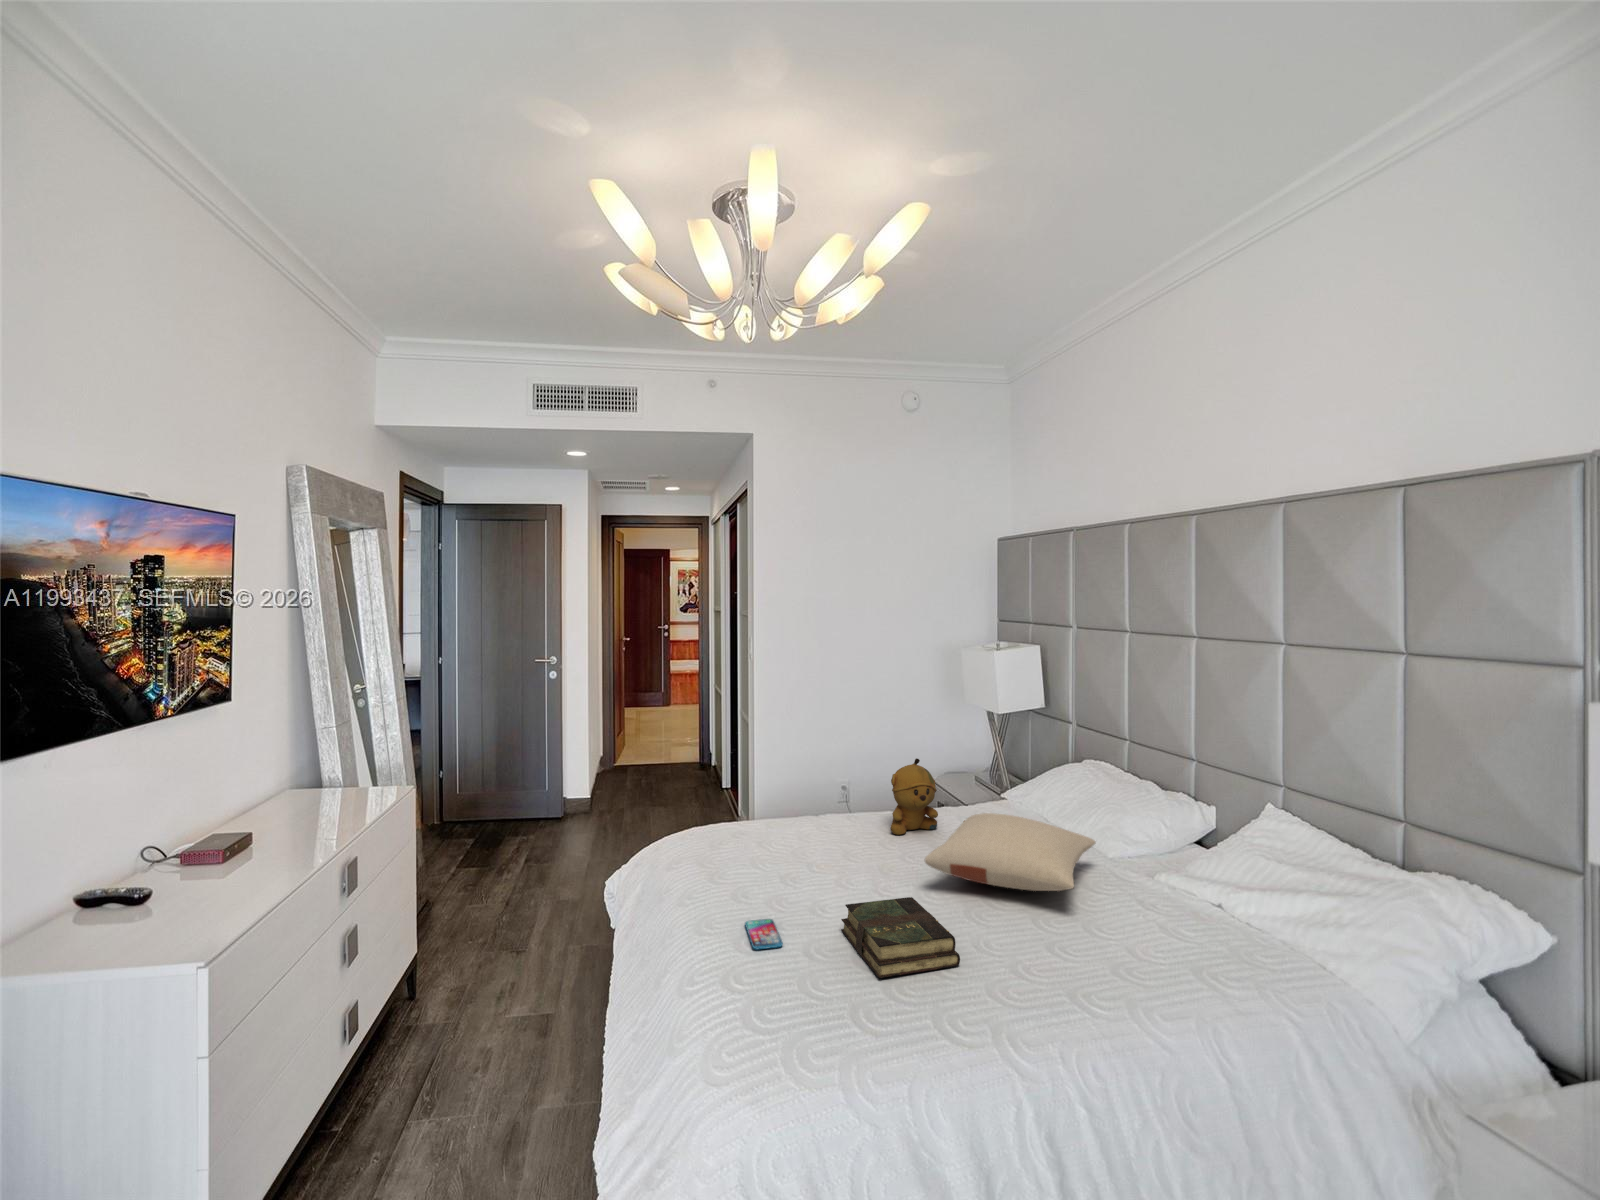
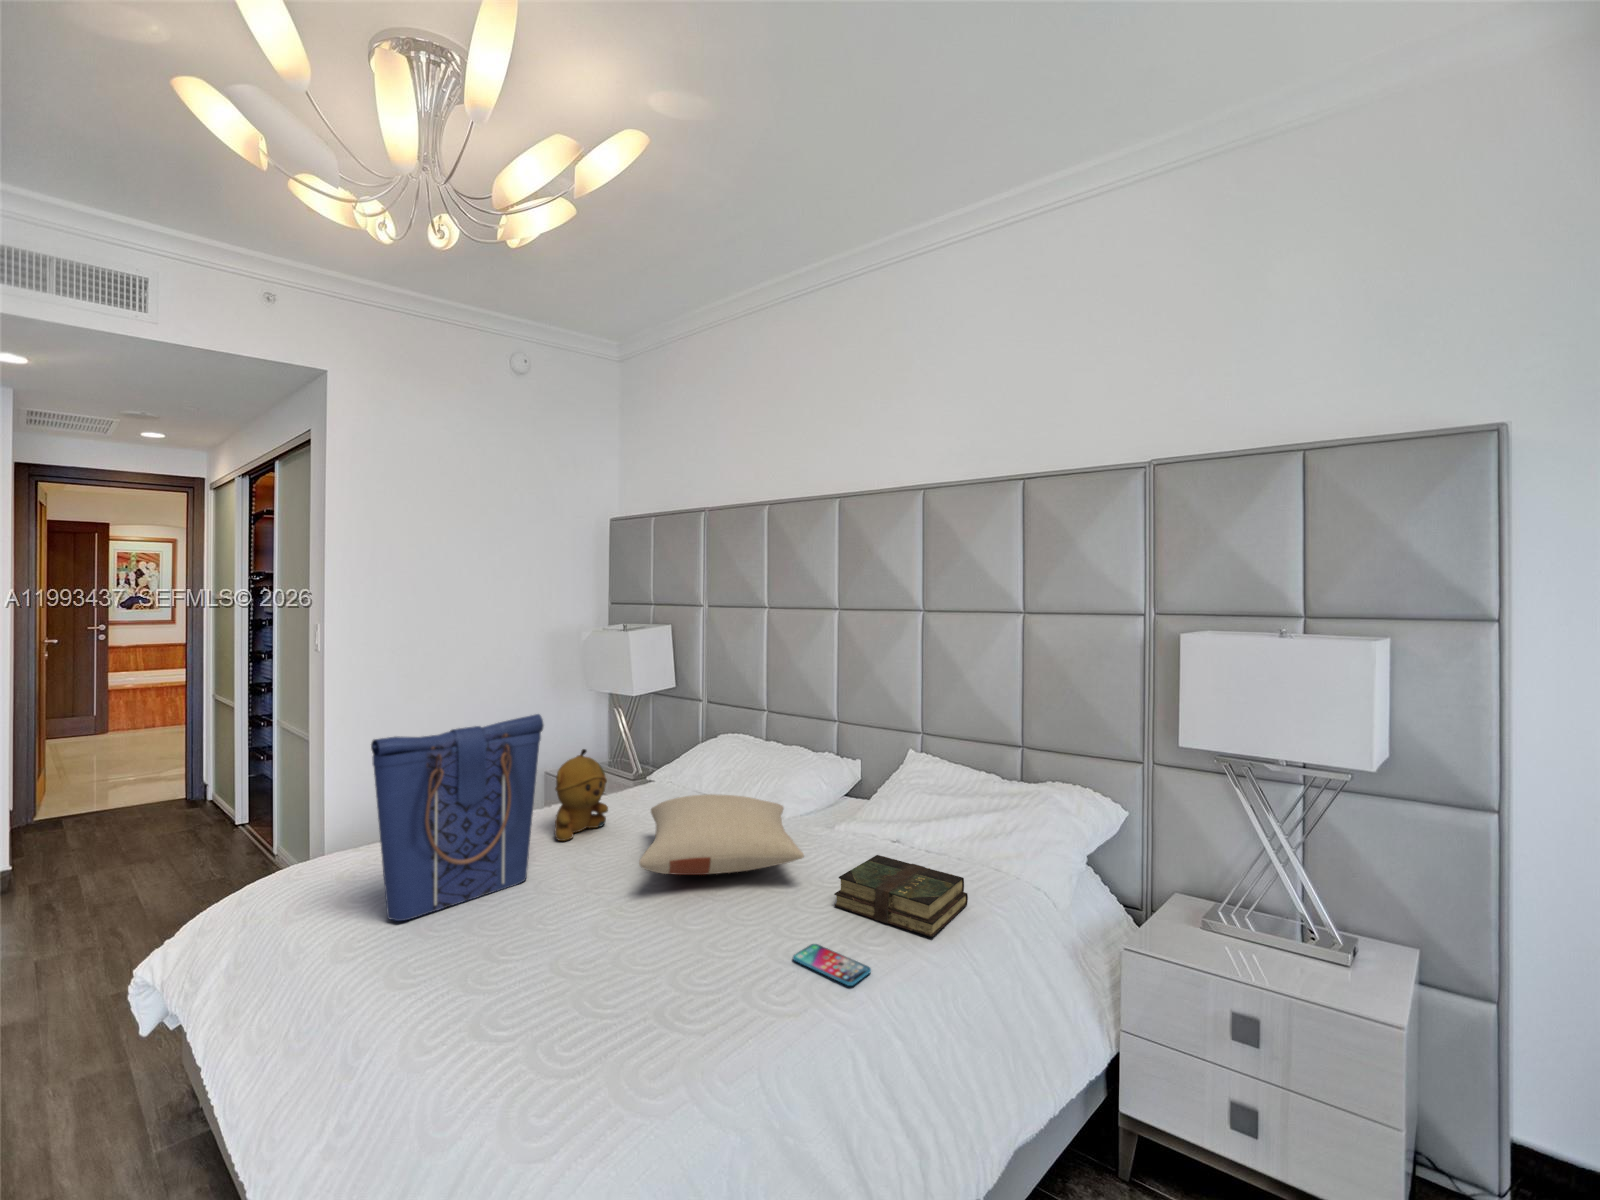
tote bag: none [746,725,867,865] -> present [371,714,544,921]
book: present [841,897,960,978] -> present [834,855,968,937]
smartphone: present [745,919,783,949] -> present [793,944,871,986]

